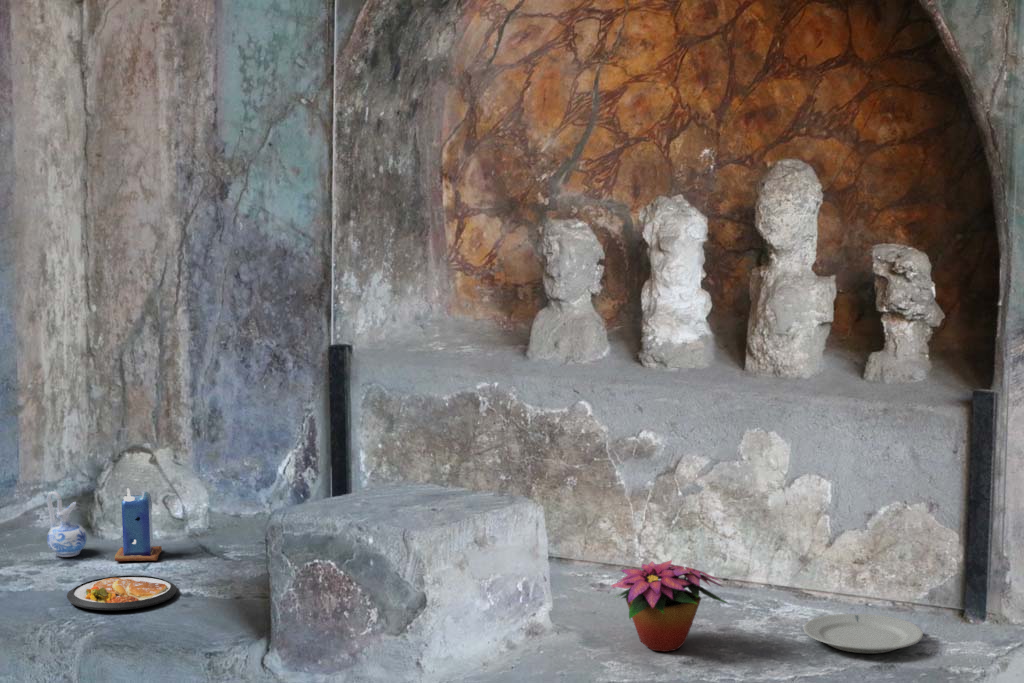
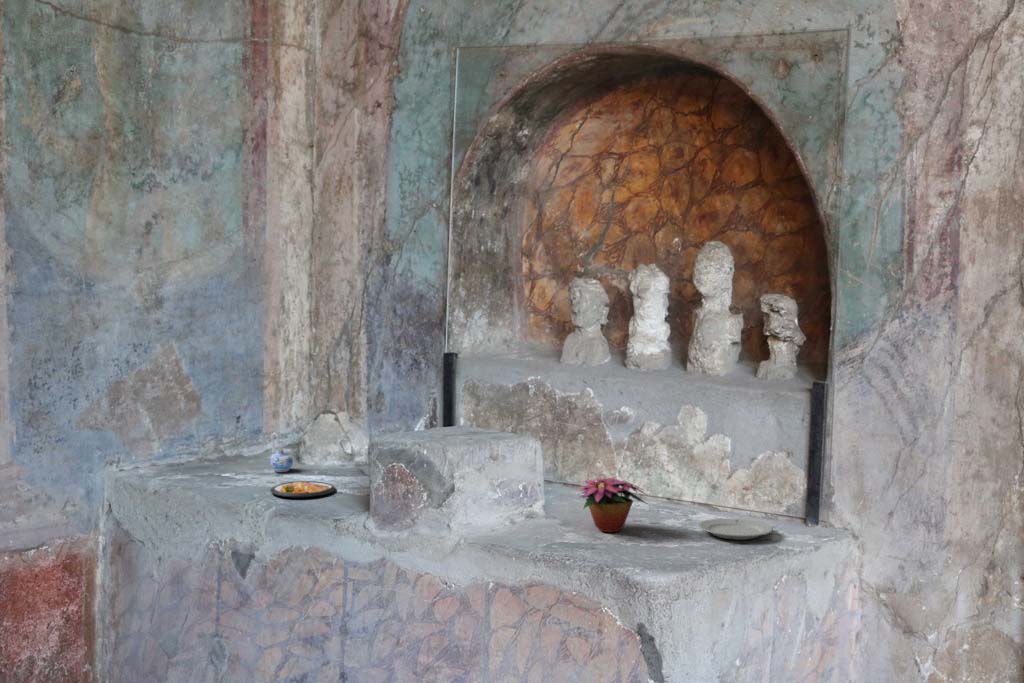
candle: present [115,488,162,561] -> none [306,432,336,476]

